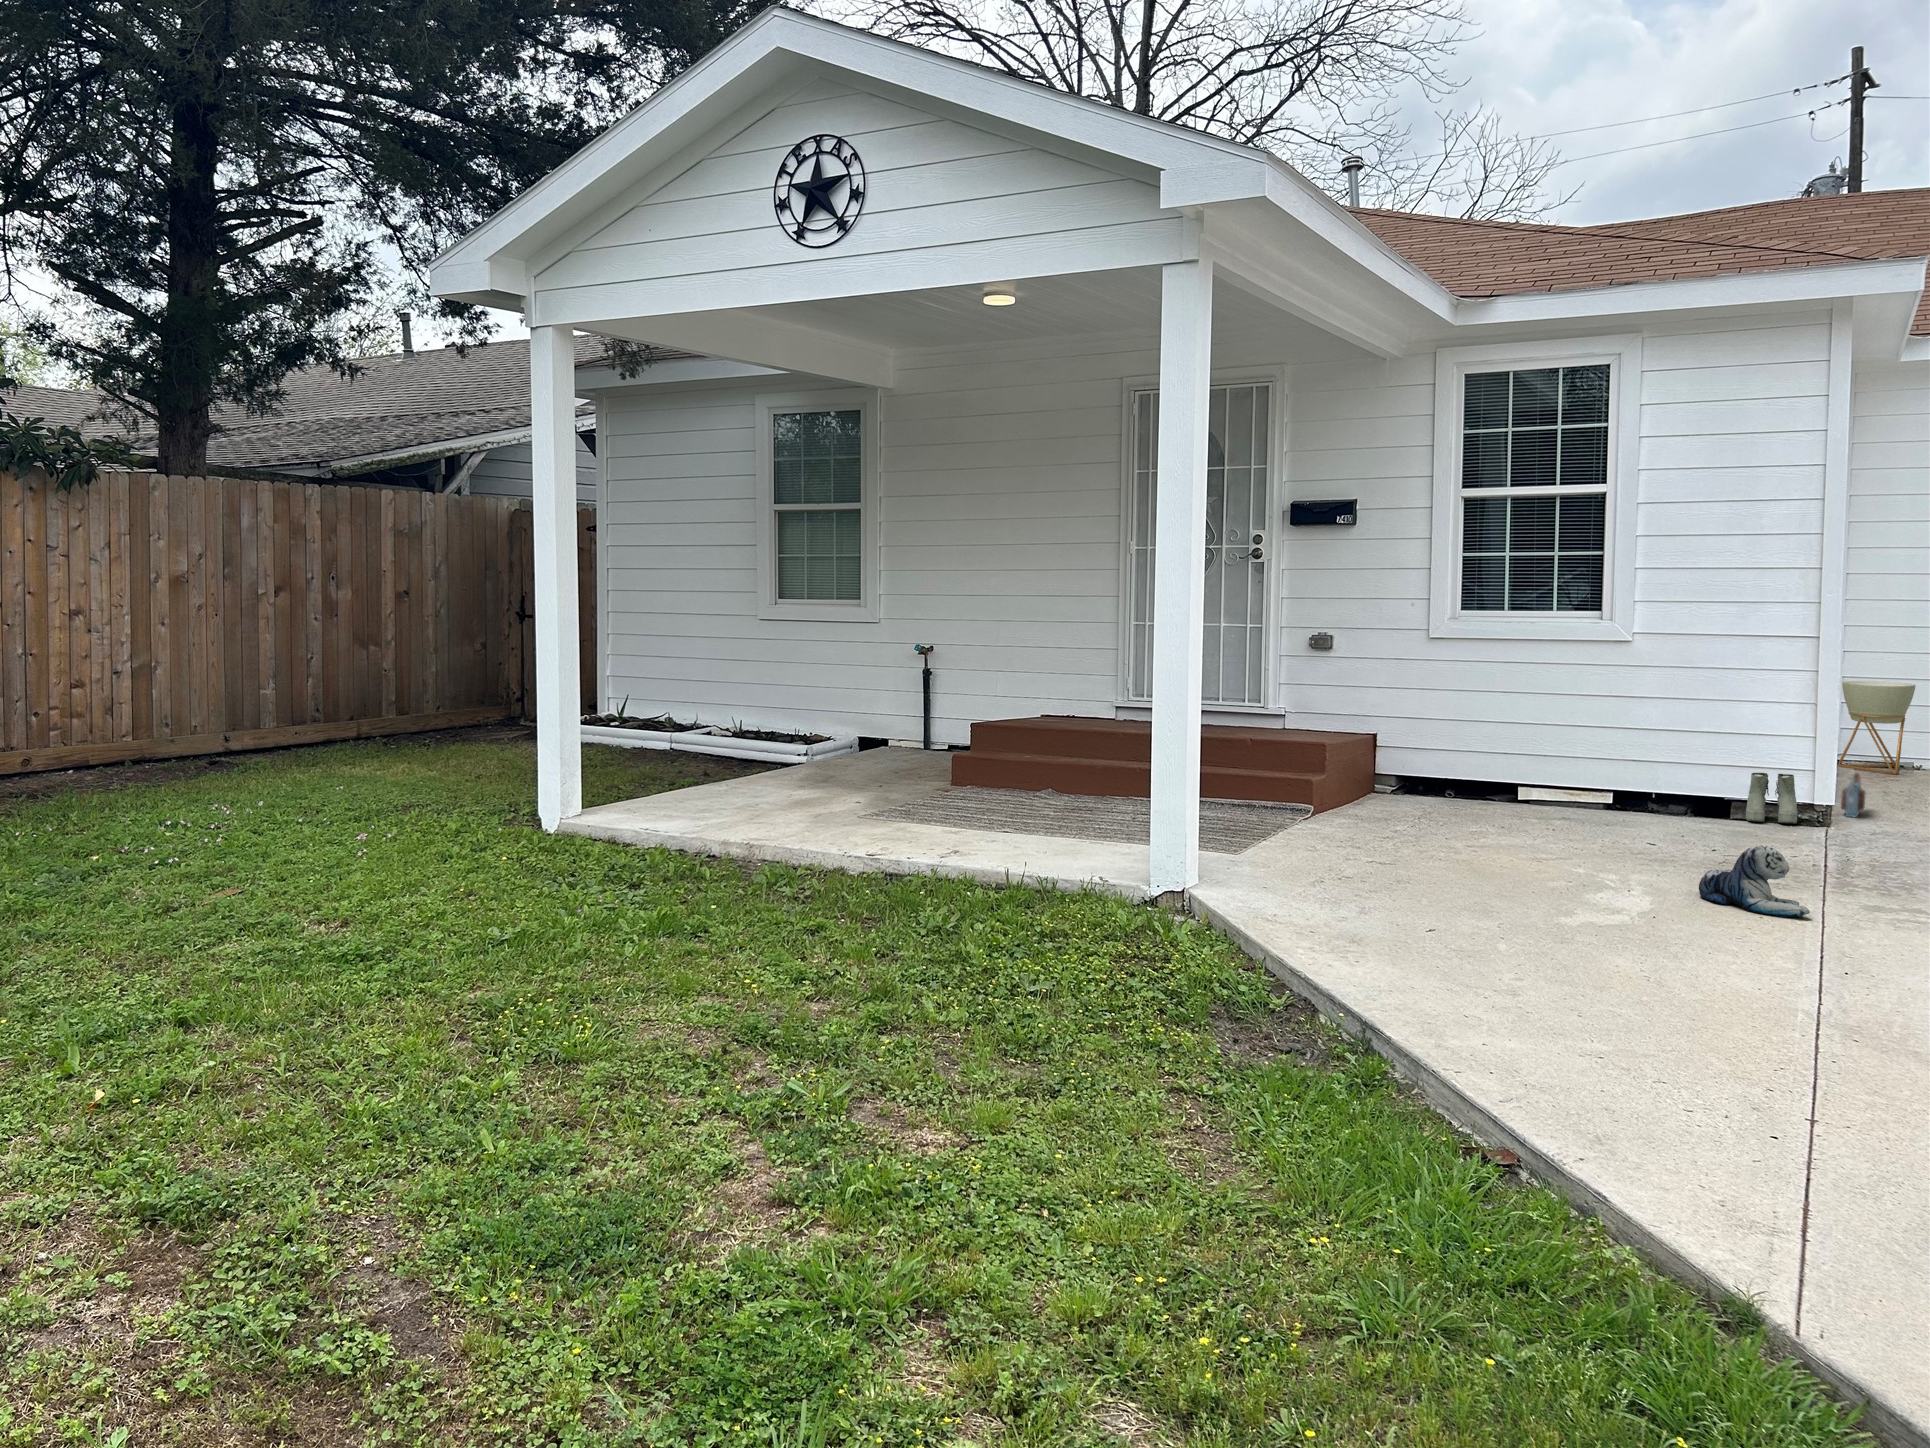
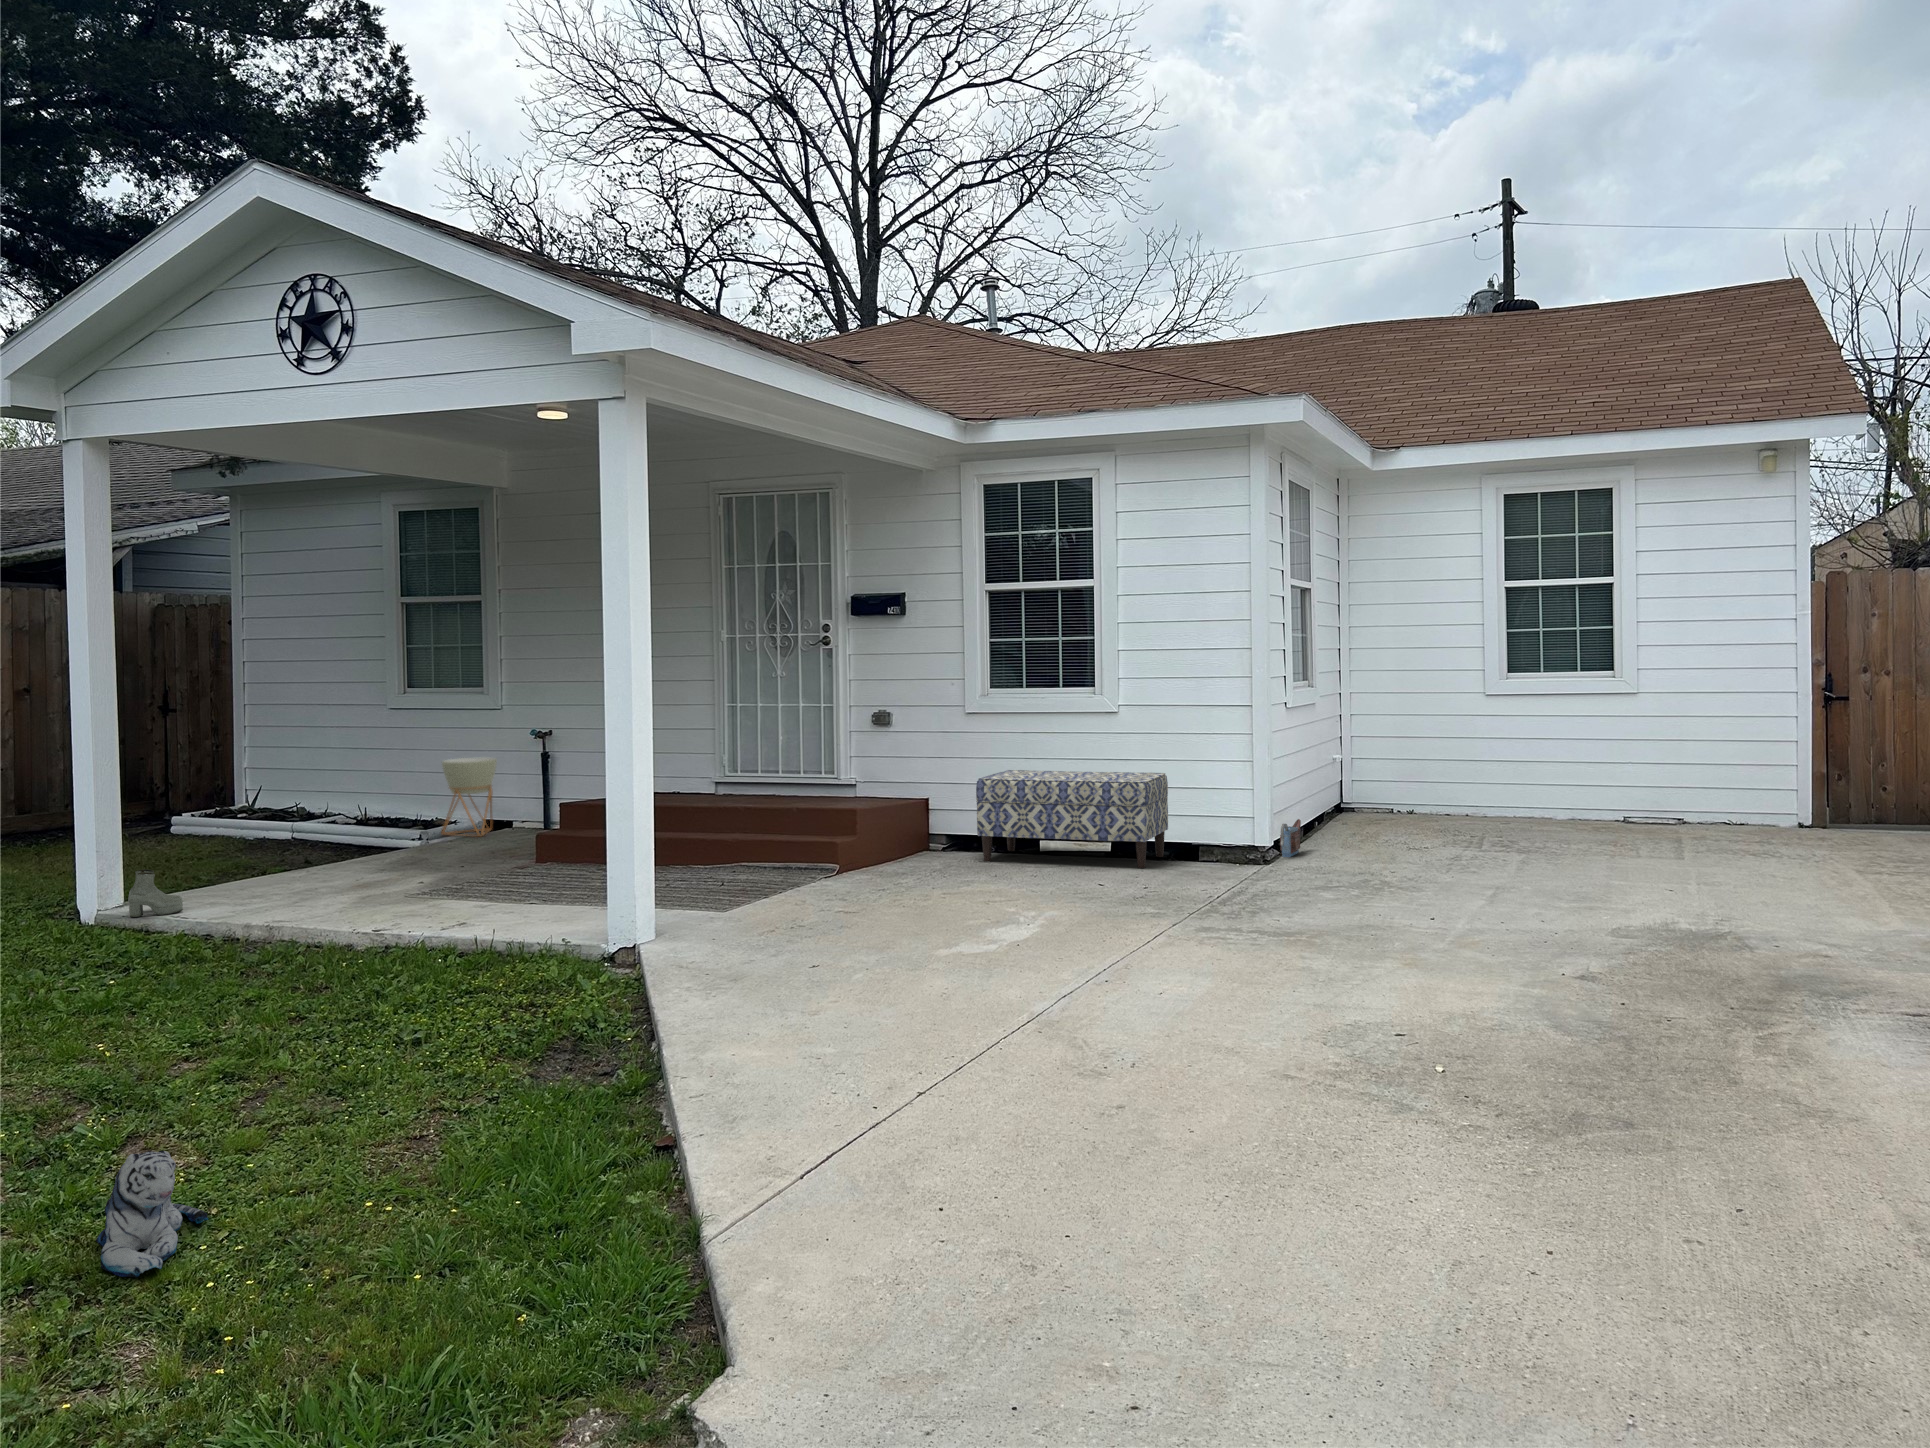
planter: present [1838,681,1916,774] -> present [441,757,497,837]
bench: none [1465,703,1700,823] -> present [976,770,1168,868]
boots: present [1746,773,1797,824] -> present [128,869,183,917]
plush toy: present [1699,845,1810,917] -> present [96,1151,208,1277]

